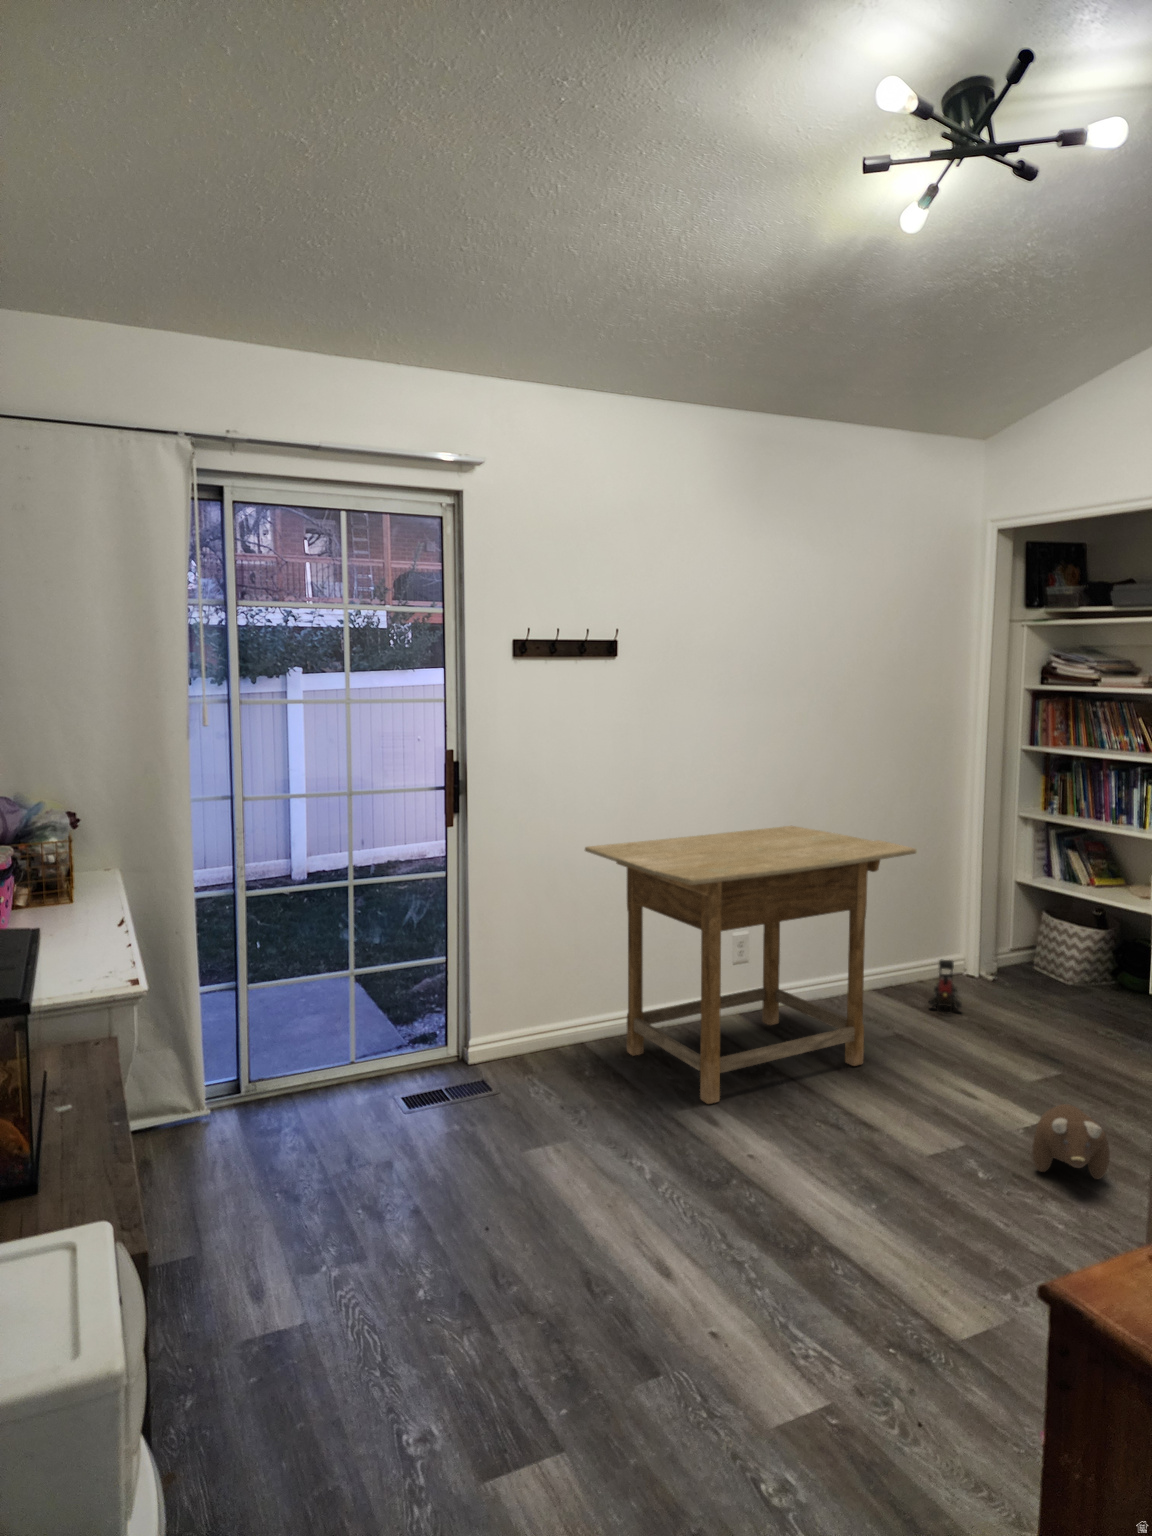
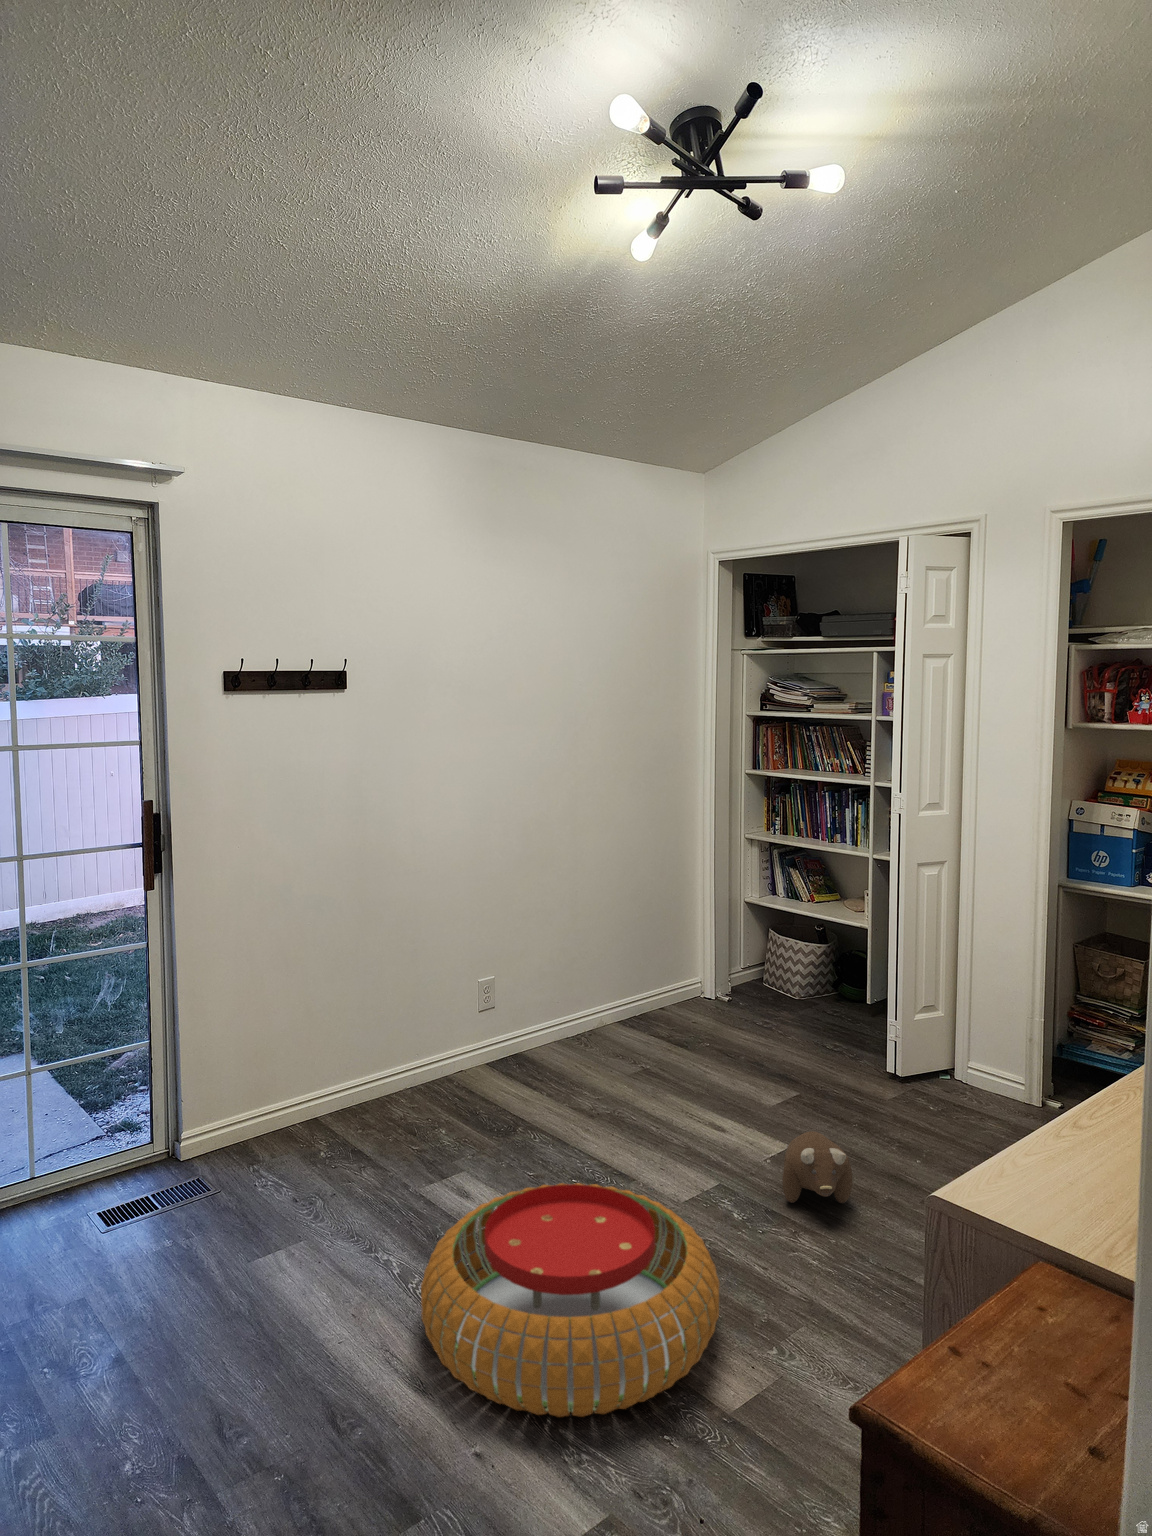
desk: present [585,826,916,1104] -> none [313,861,658,1171]
toy train: present [929,959,962,1013] -> none [671,985,702,1042]
pouf: none [668,1118,954,1322] -> present [421,1183,720,1417]

